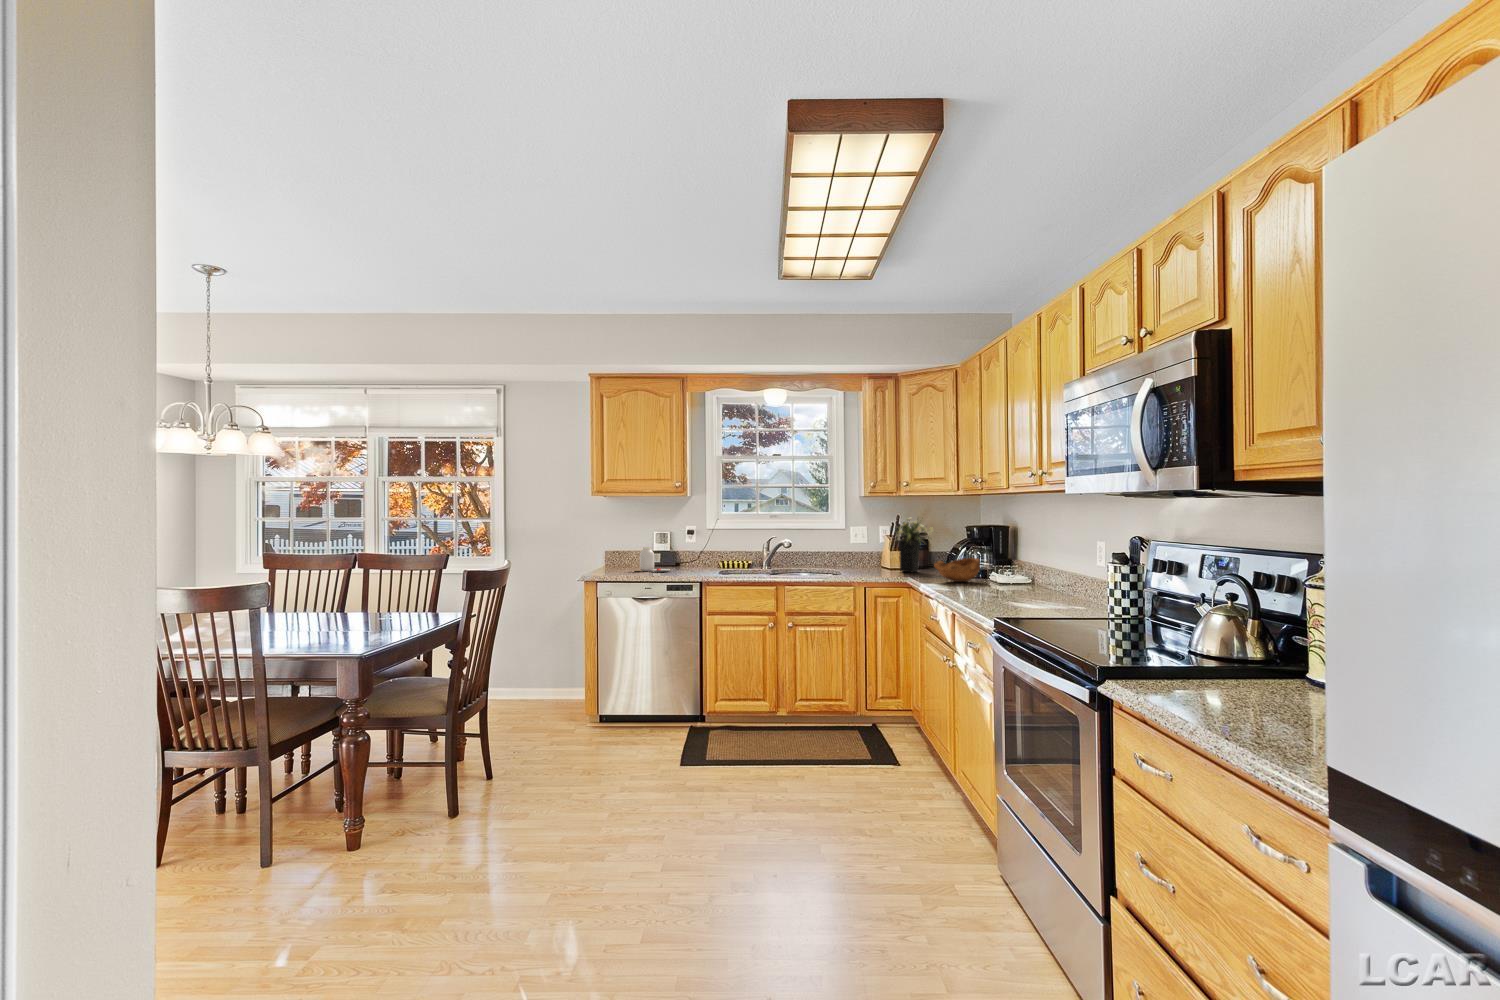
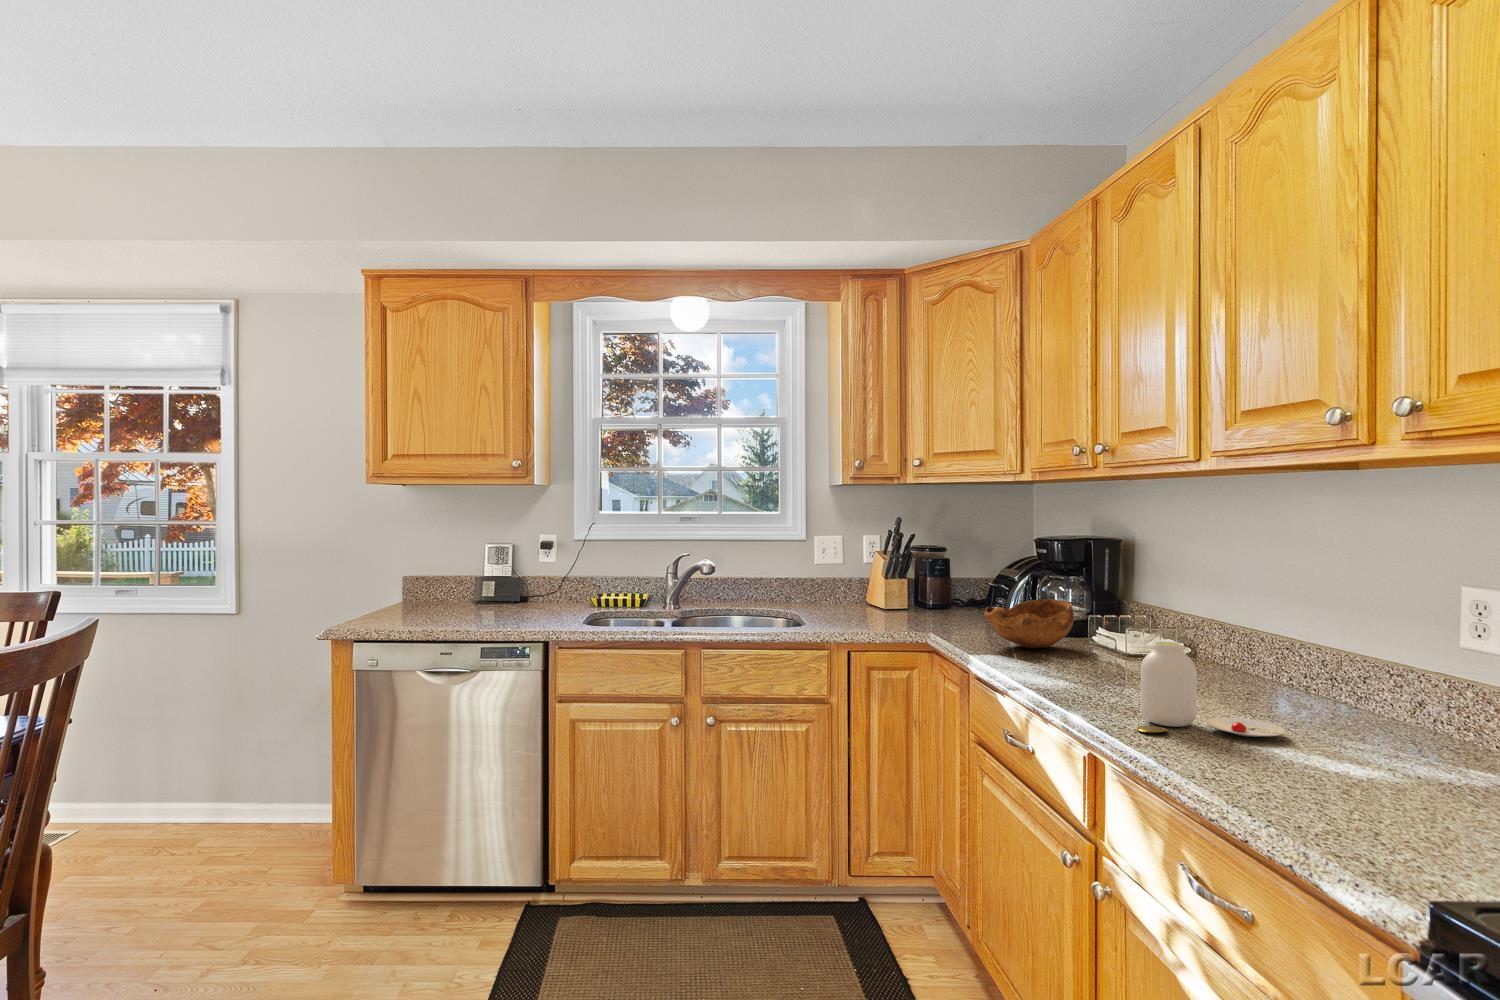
flower arrangement: present [896,518,933,572] -> none [891,520,970,618]
jar: present [640,547,671,572] -> present [1137,642,1292,737]

